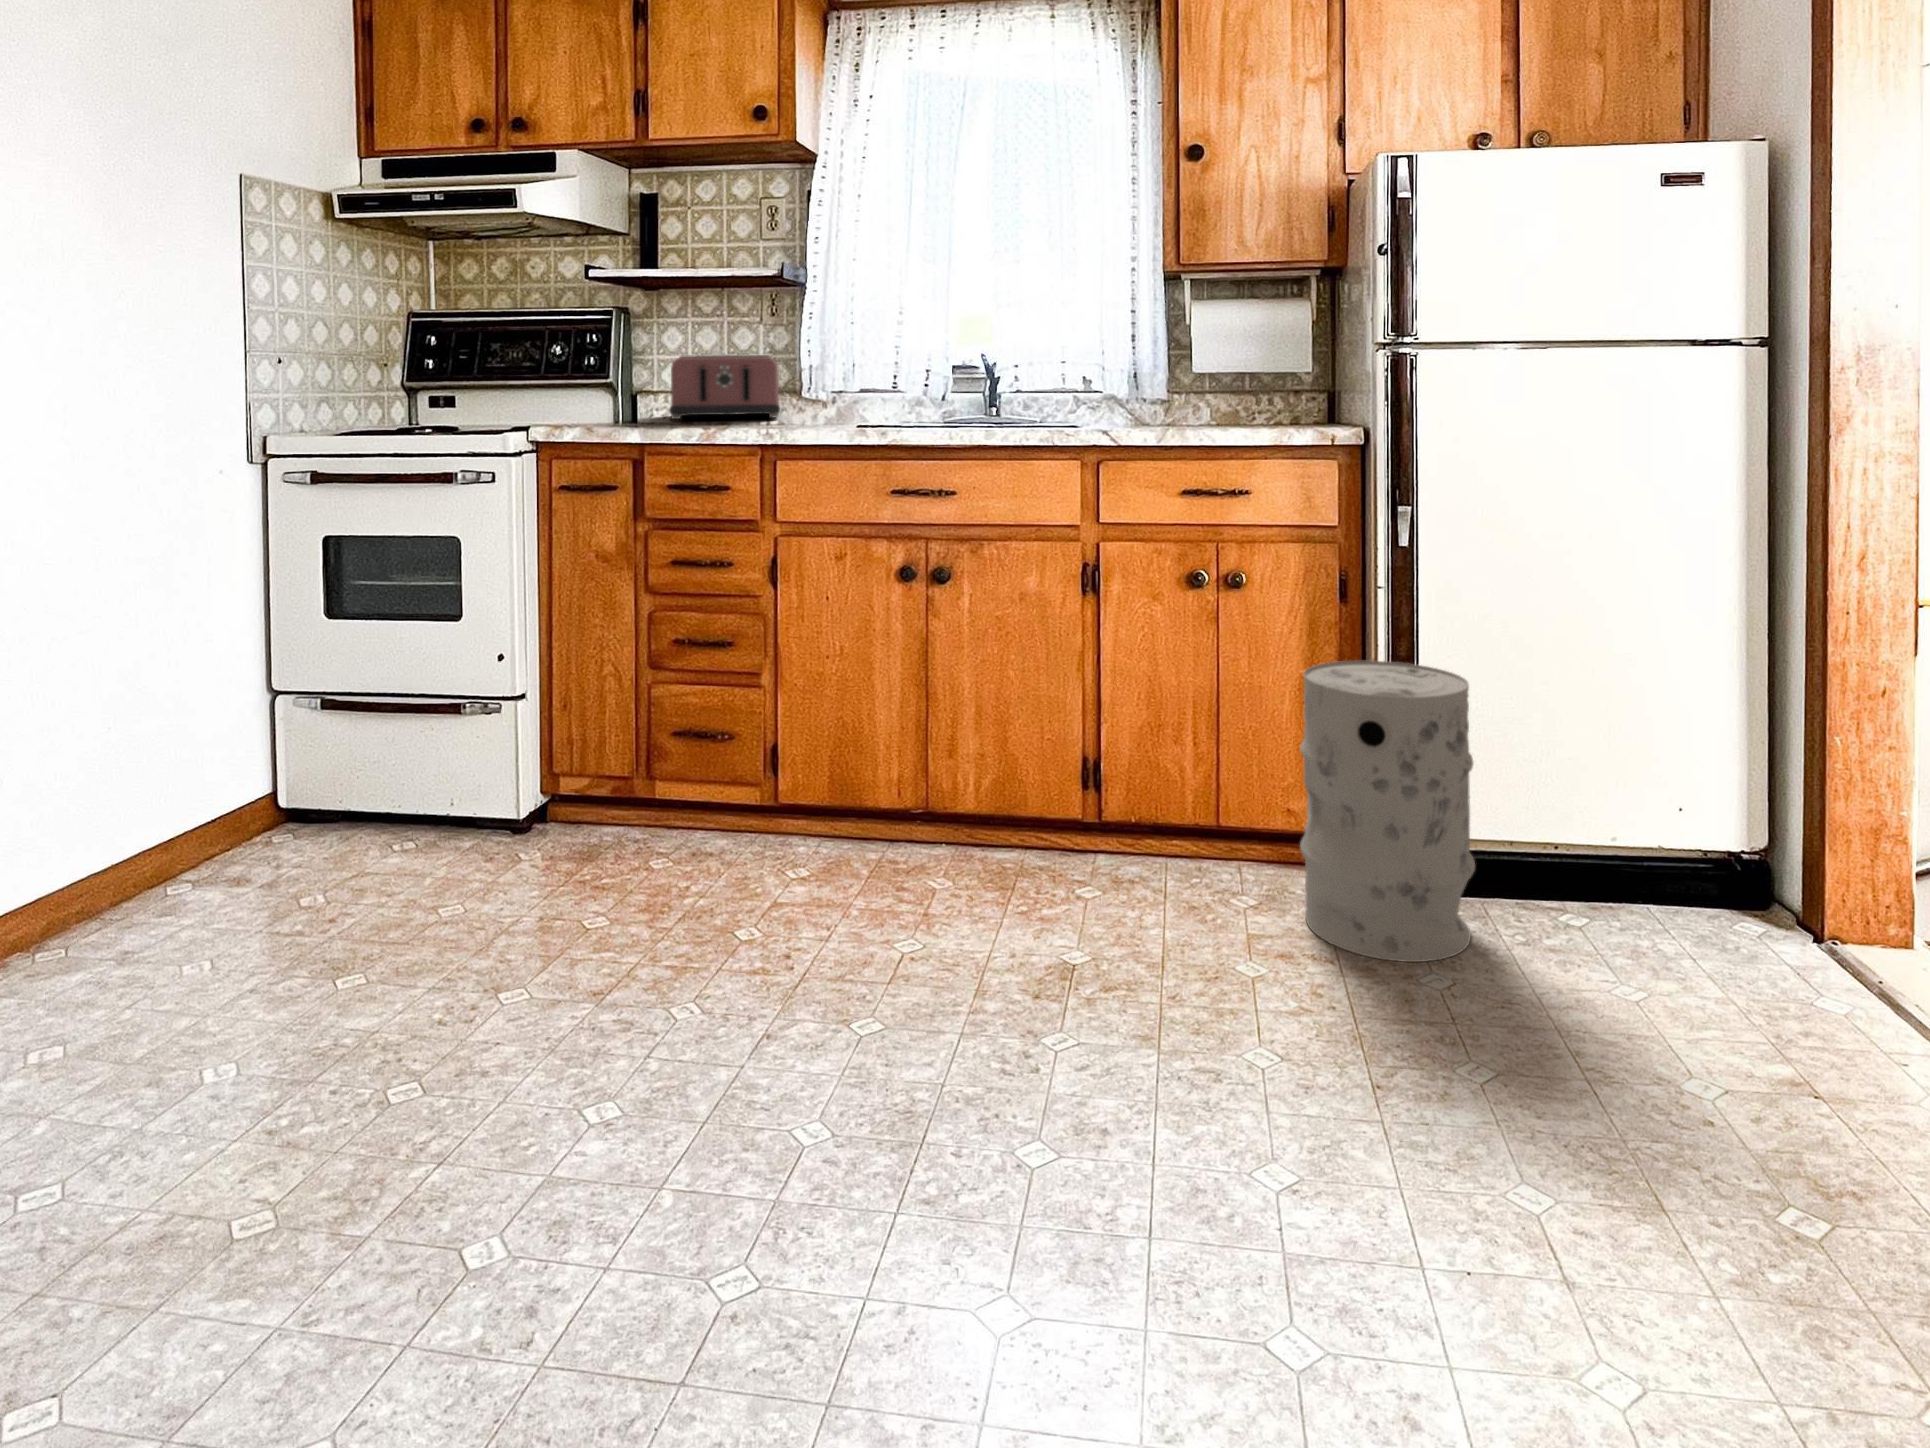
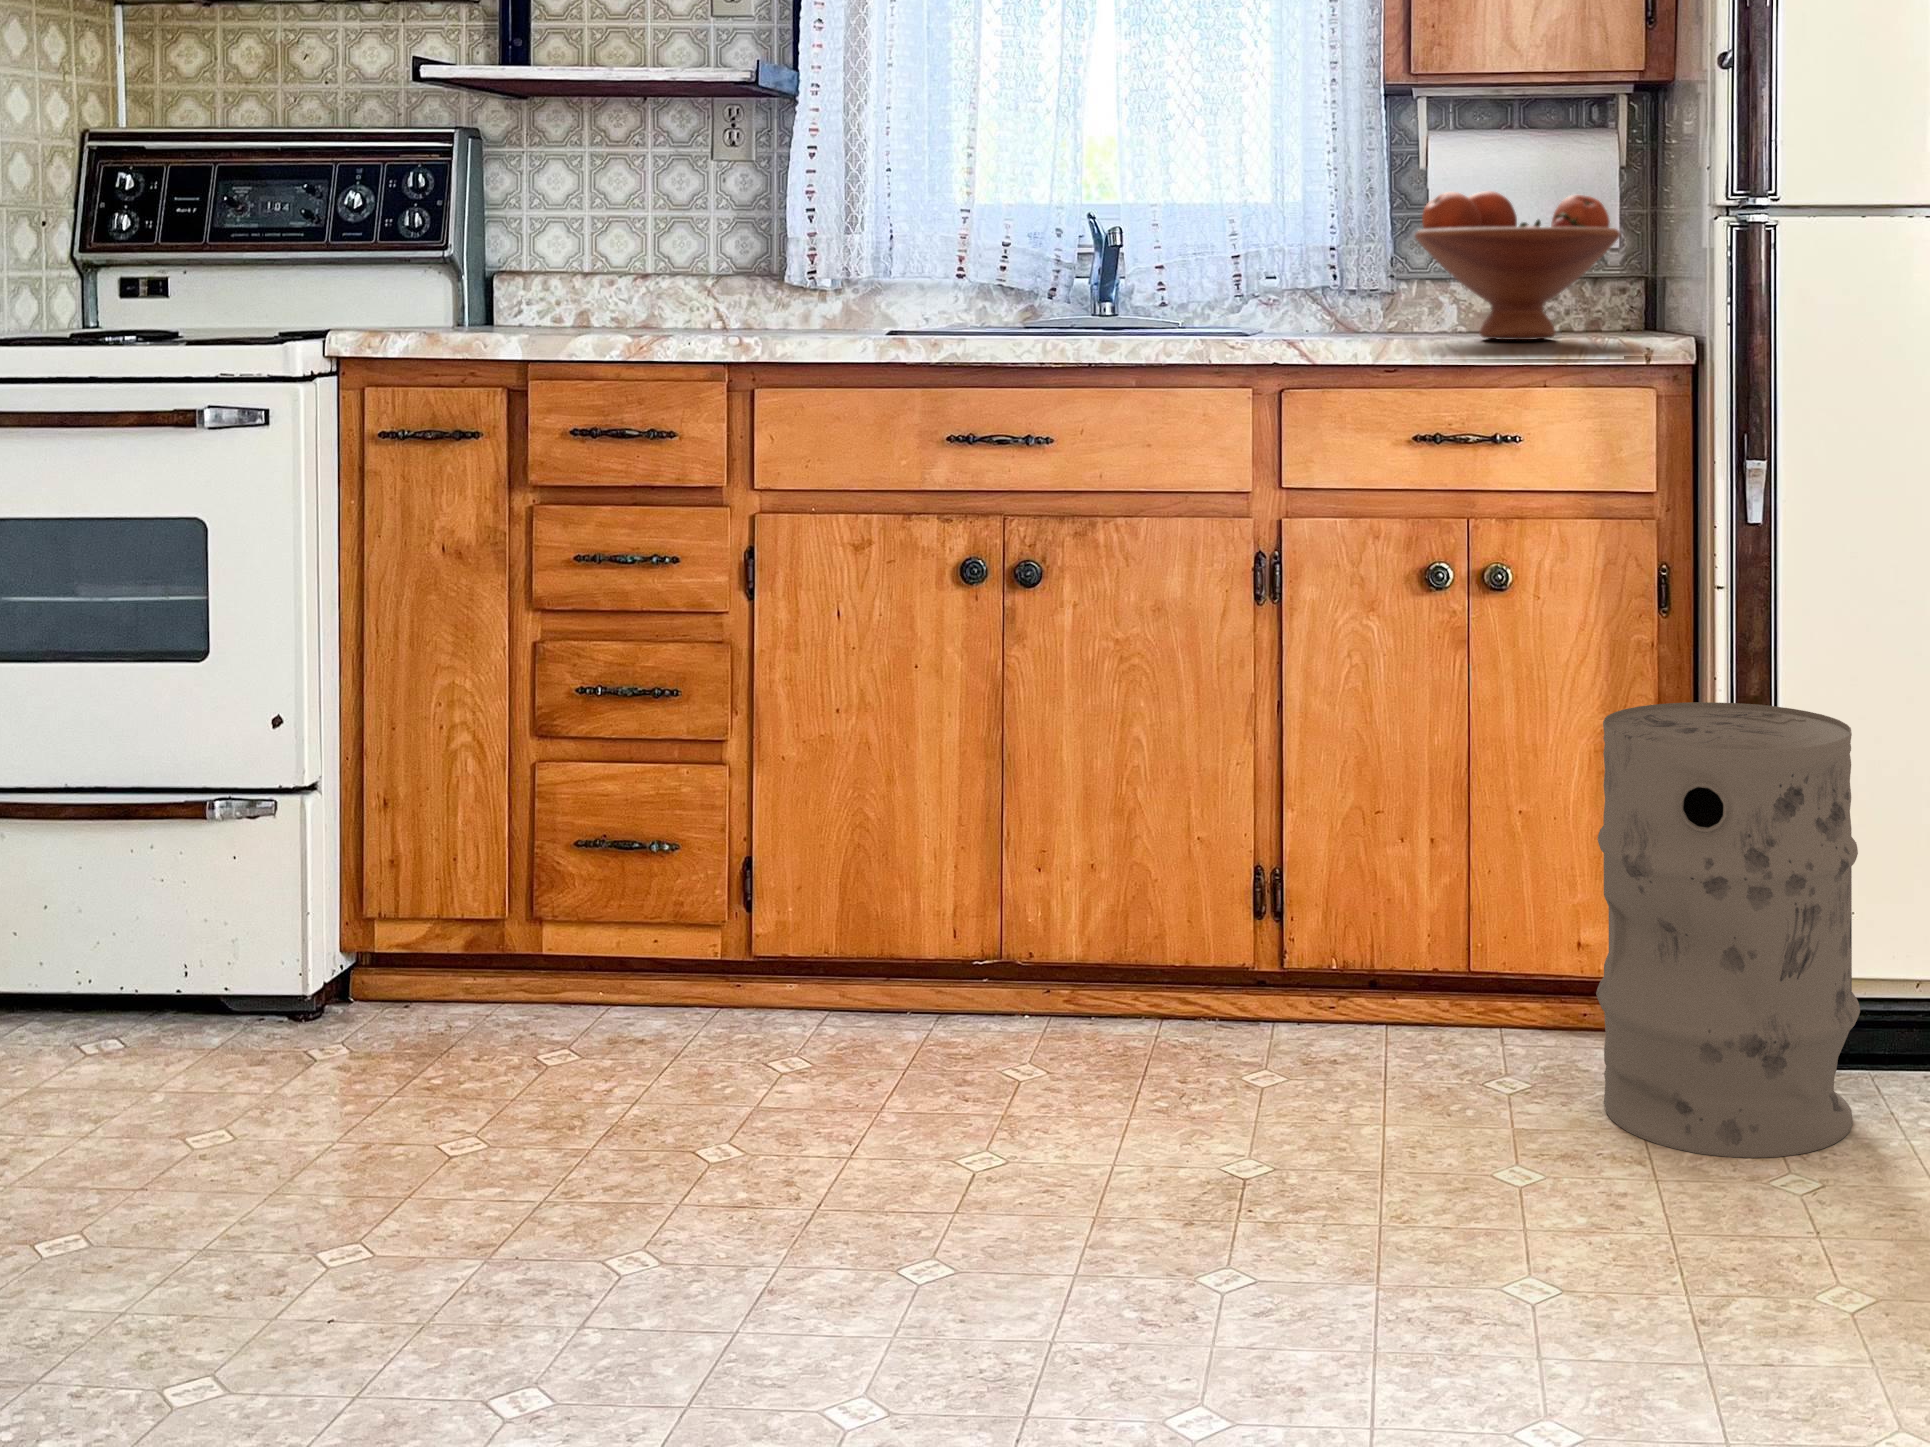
fruit bowl: none [1180,338,1310,430] -> present [1415,191,1620,340]
toaster: present [669,355,780,419] -> none [554,211,746,319]

